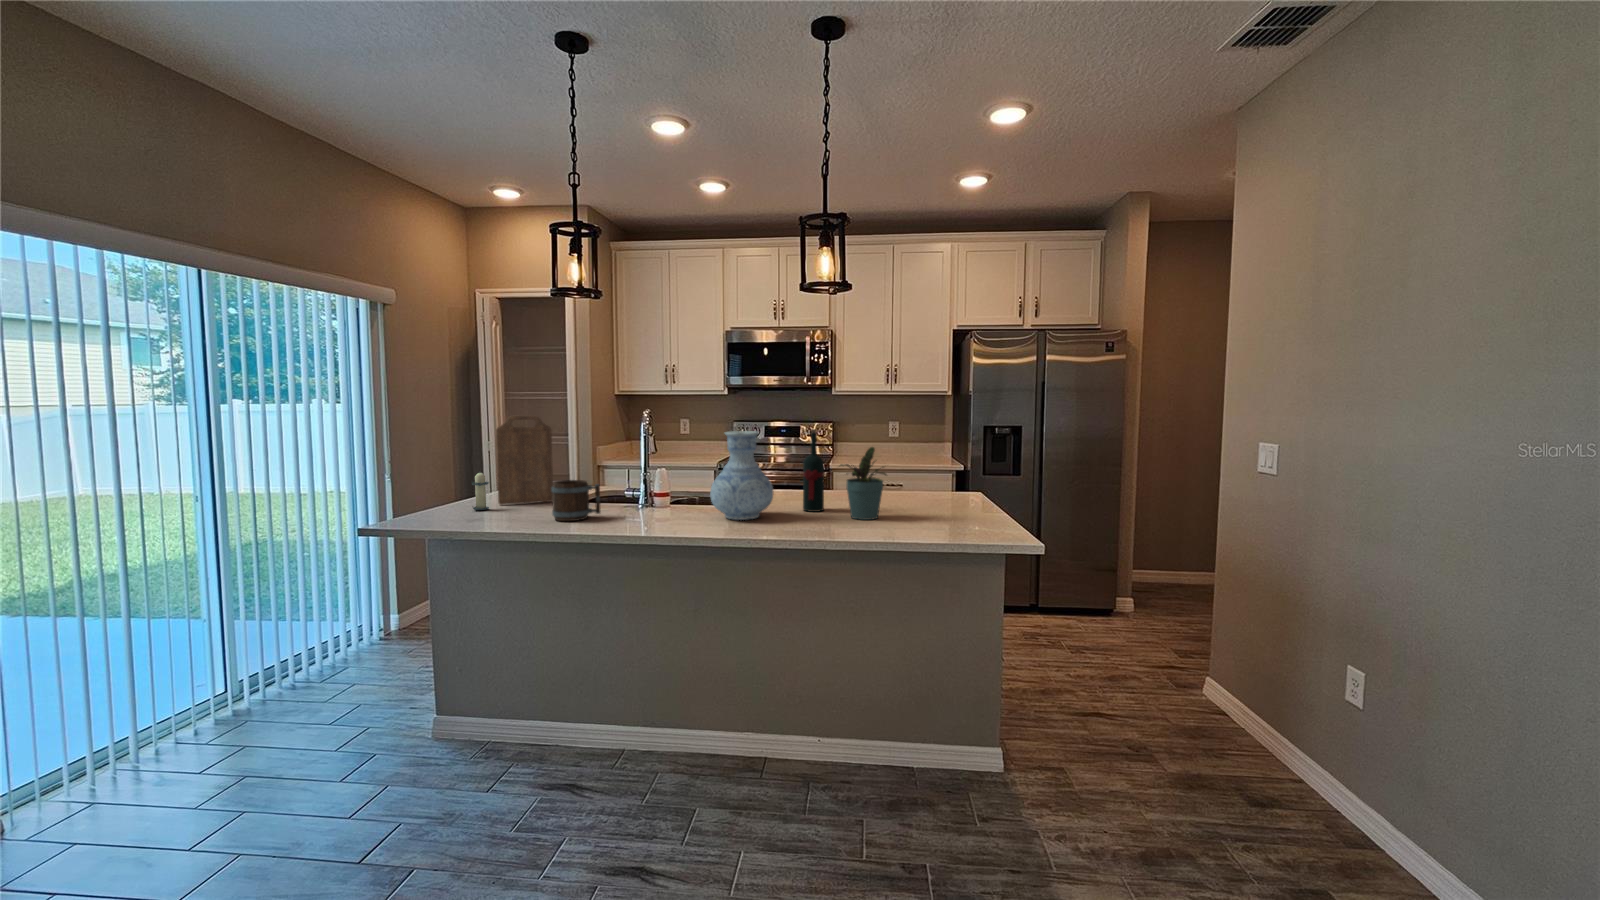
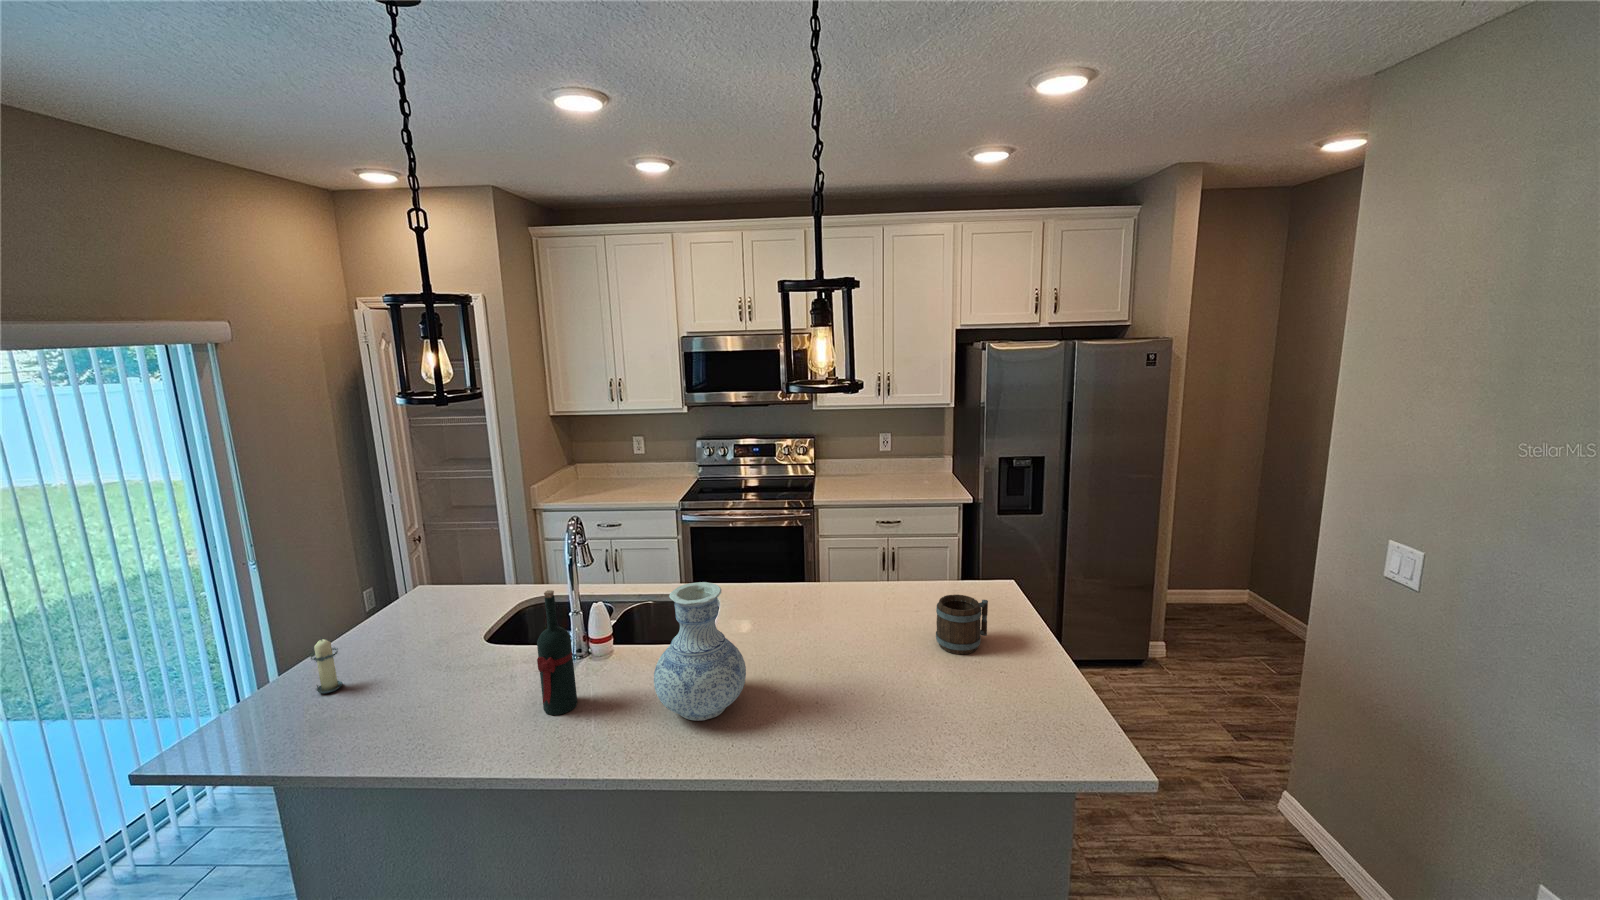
cutting board: present [496,415,553,505] -> none [345,540,444,668]
wine bottle: present [803,429,824,512] -> present [537,590,577,715]
potted plant: present [840,447,887,520] -> none [836,610,917,712]
mug: present [552,480,601,521] -> present [936,595,988,654]

